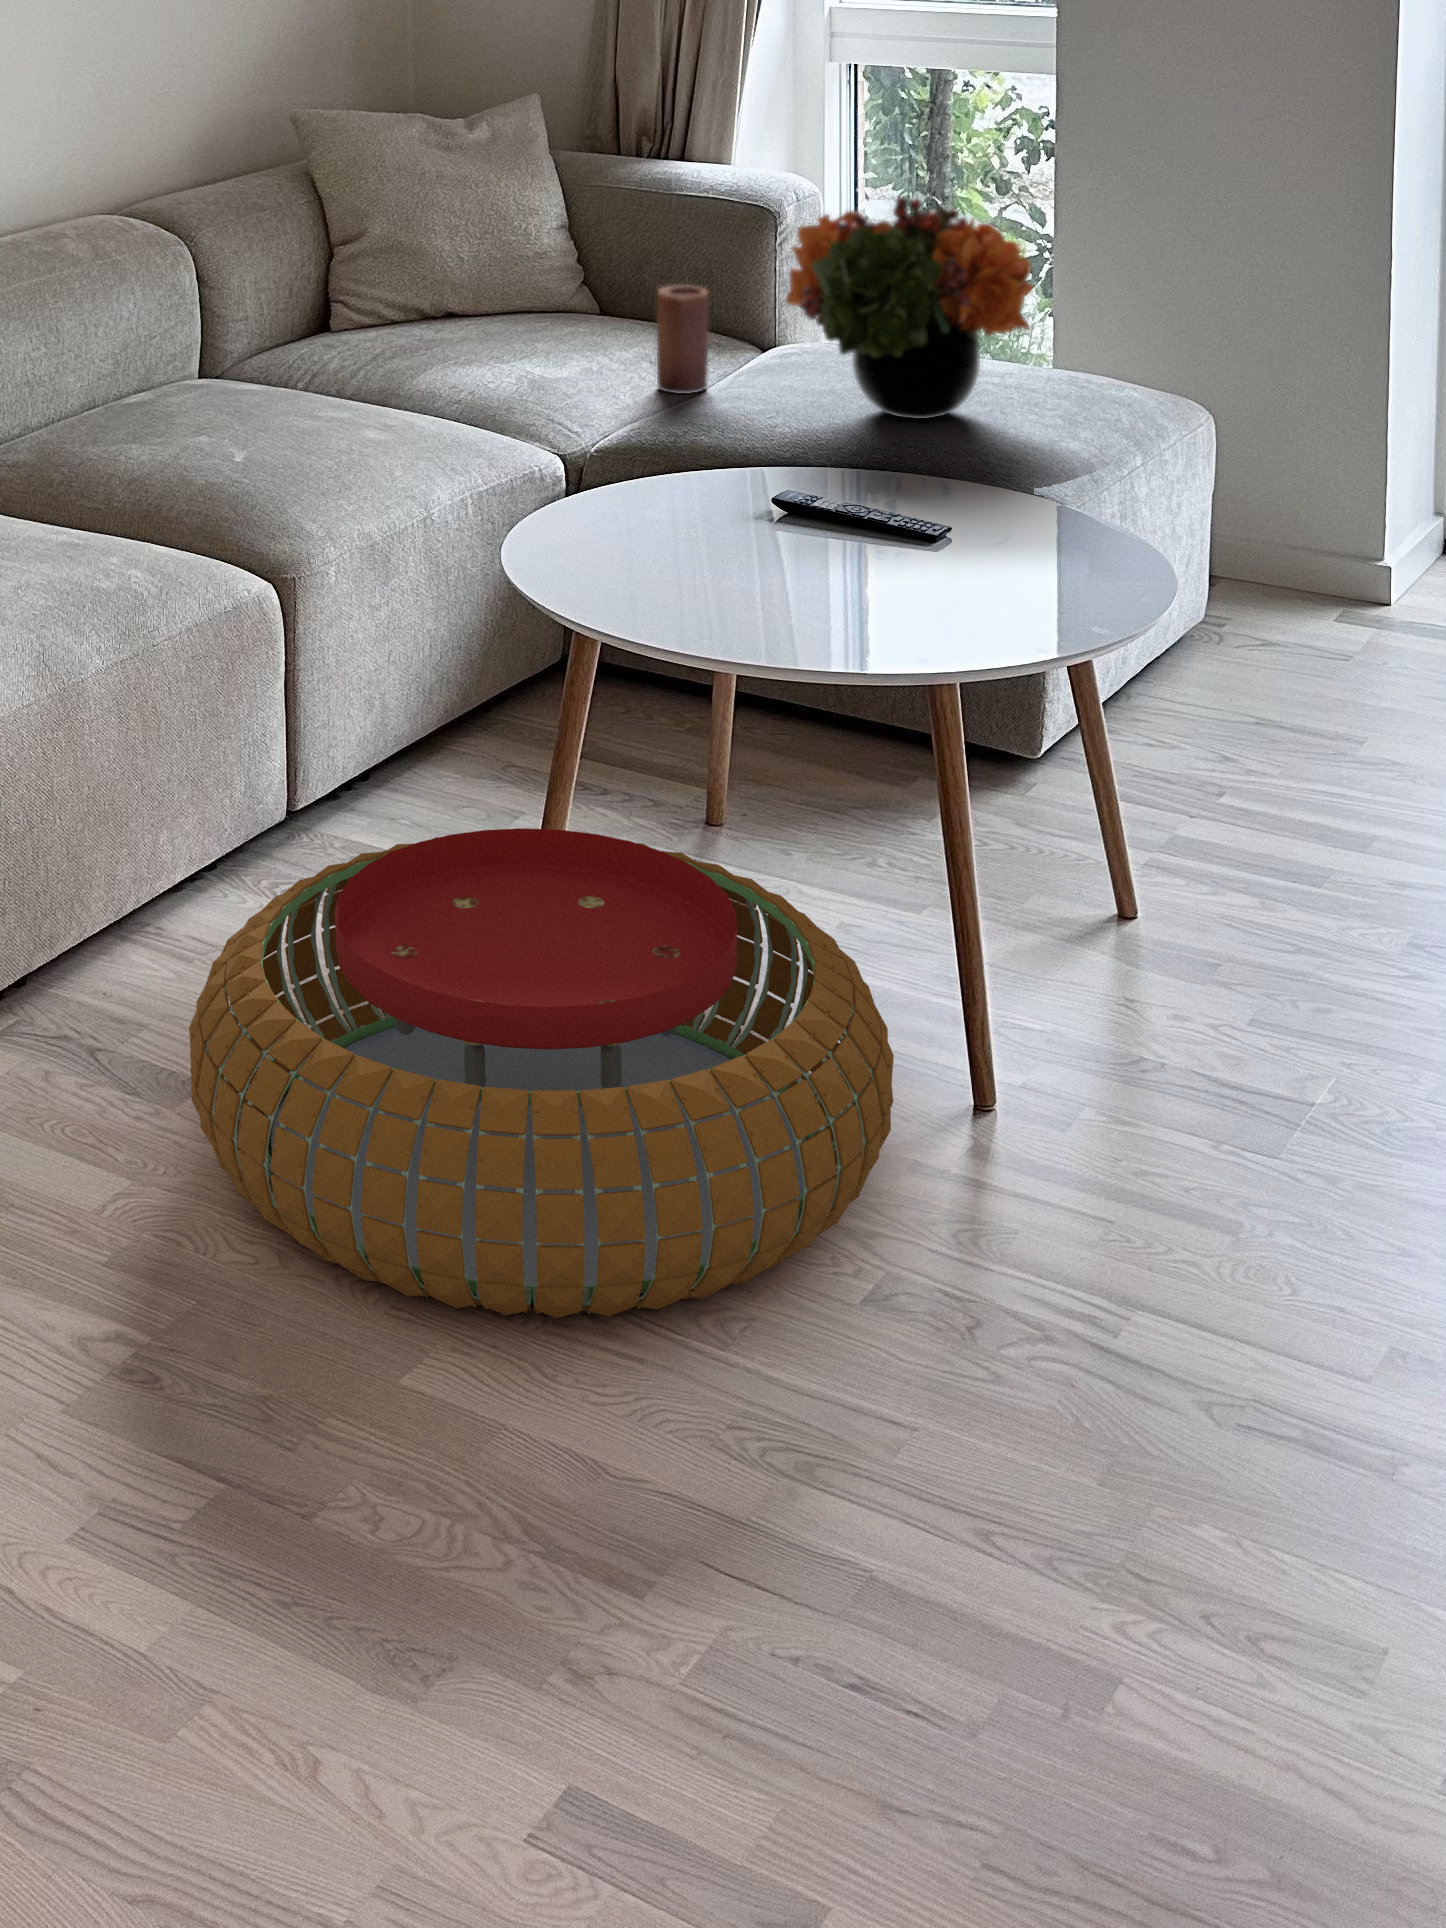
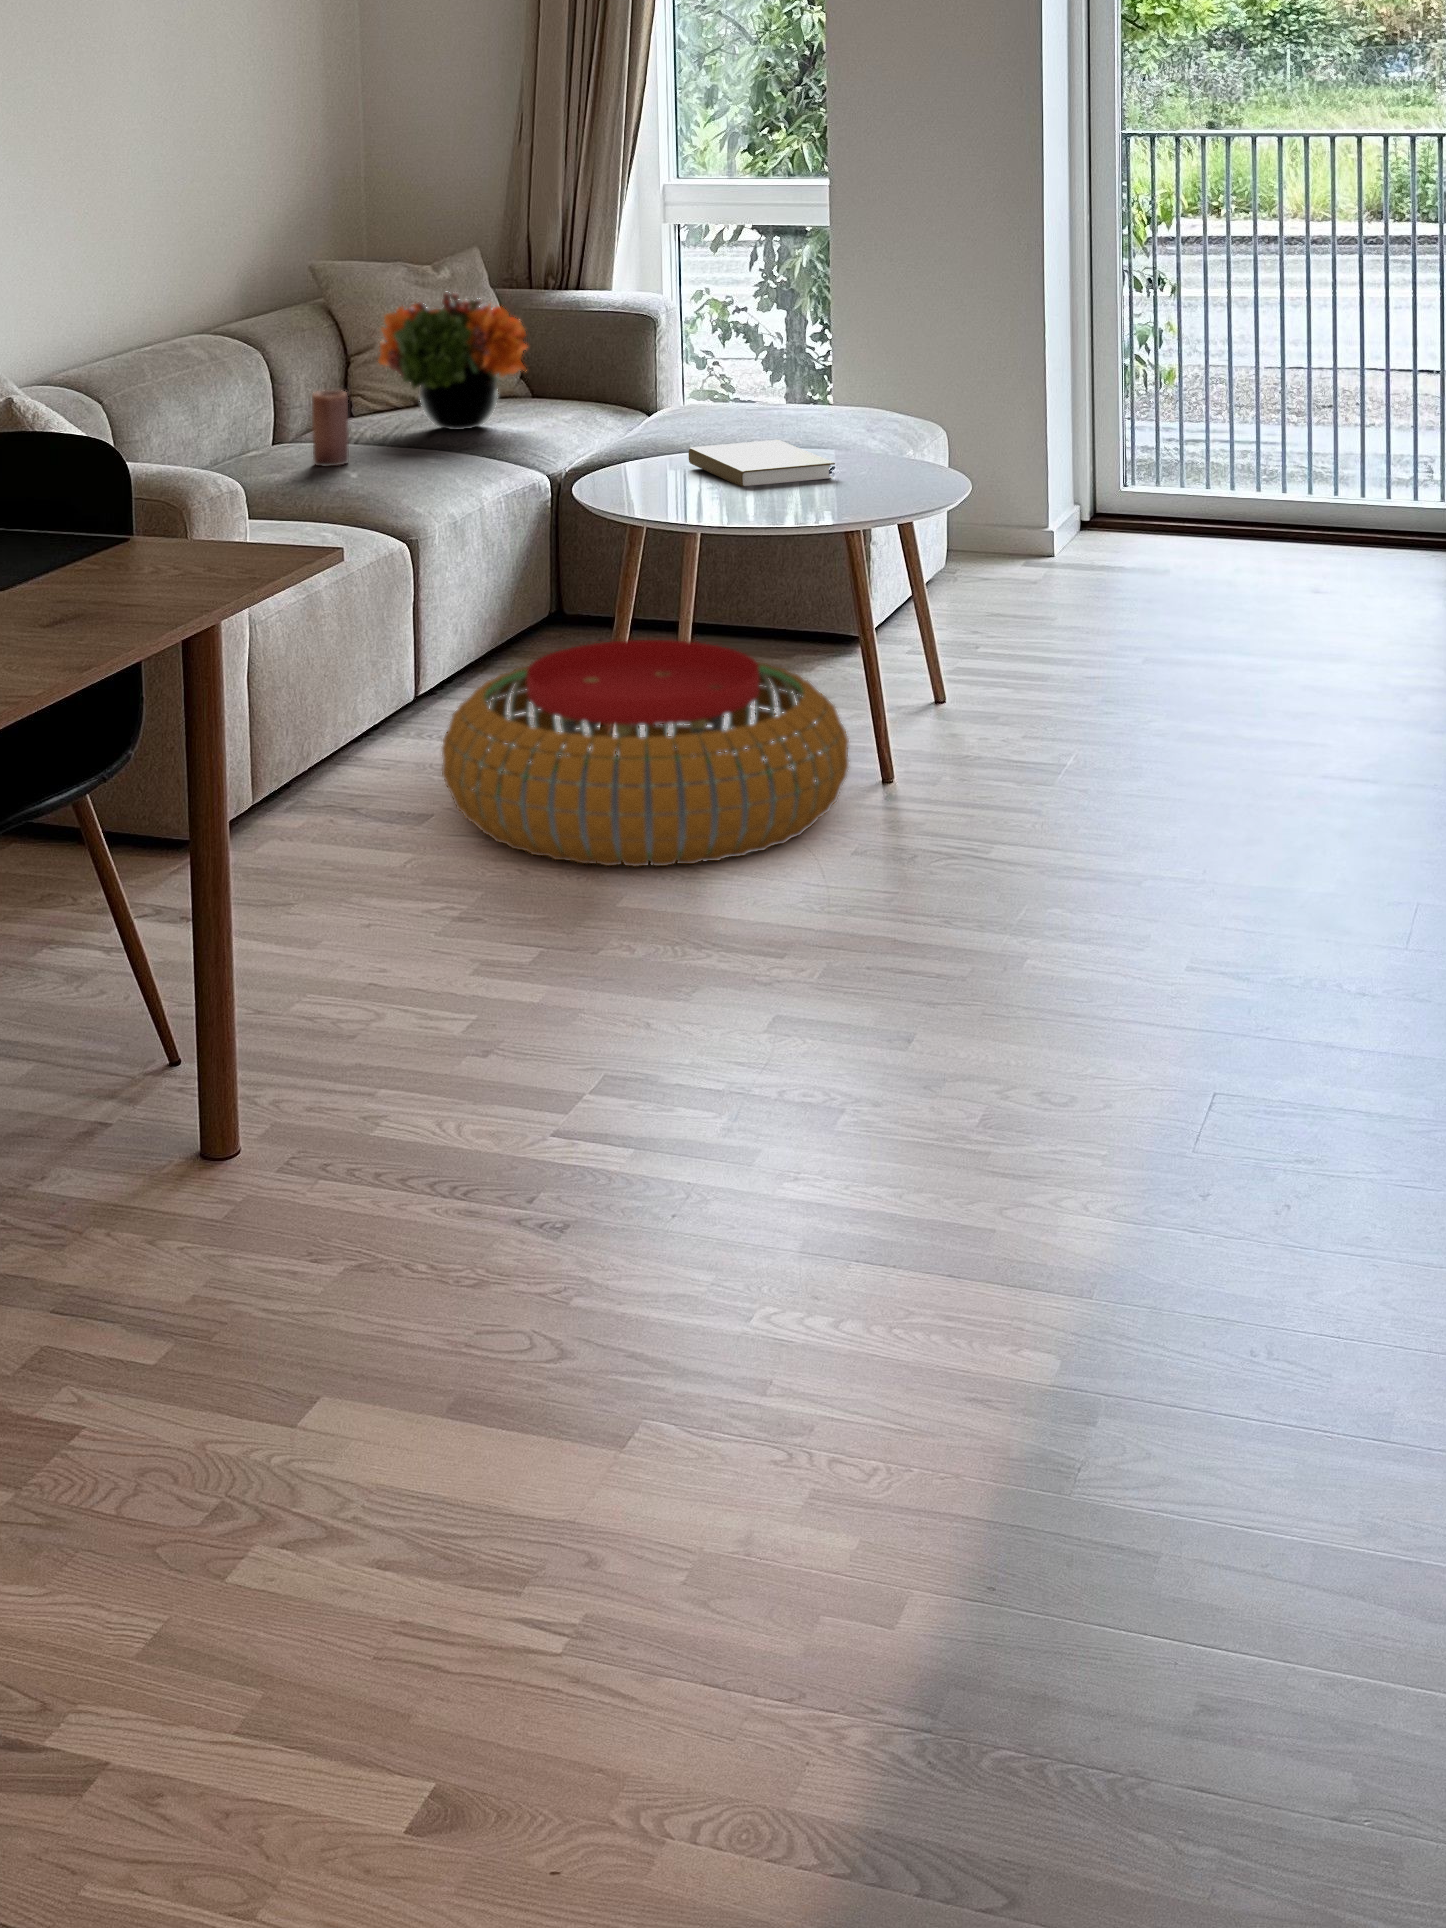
flower arrangement: present [786,196,1033,419] -> present [379,292,527,430]
candle: present [657,285,708,394] -> present [312,390,349,466]
book: none [731,458,953,560] -> present [689,440,835,487]

